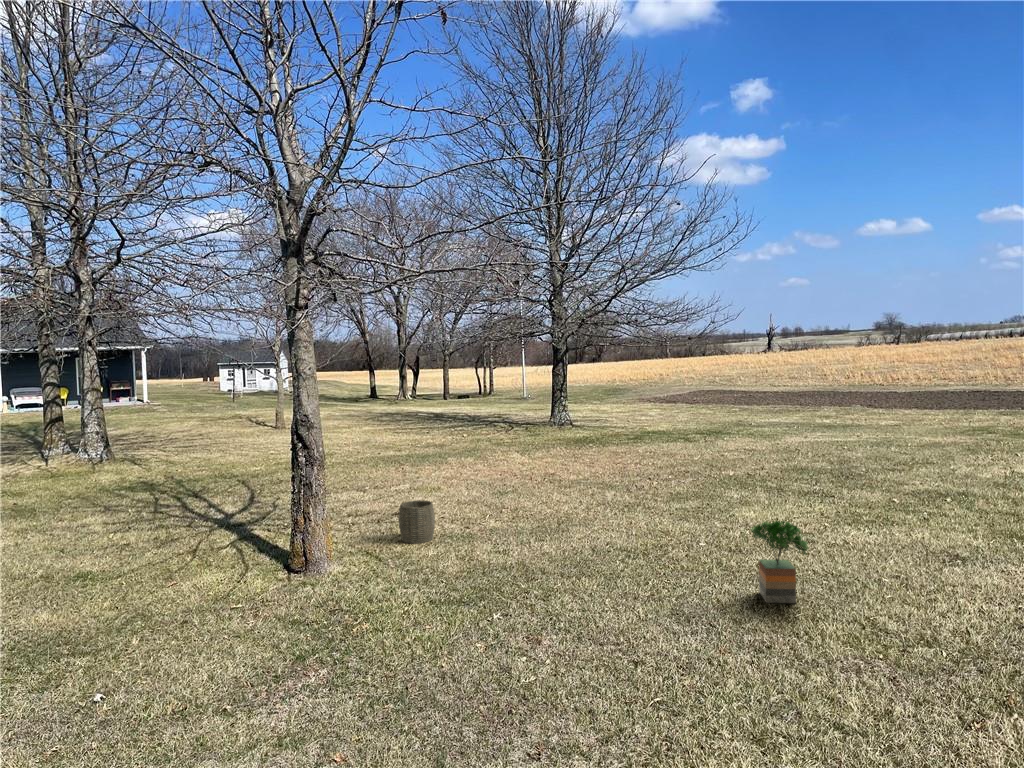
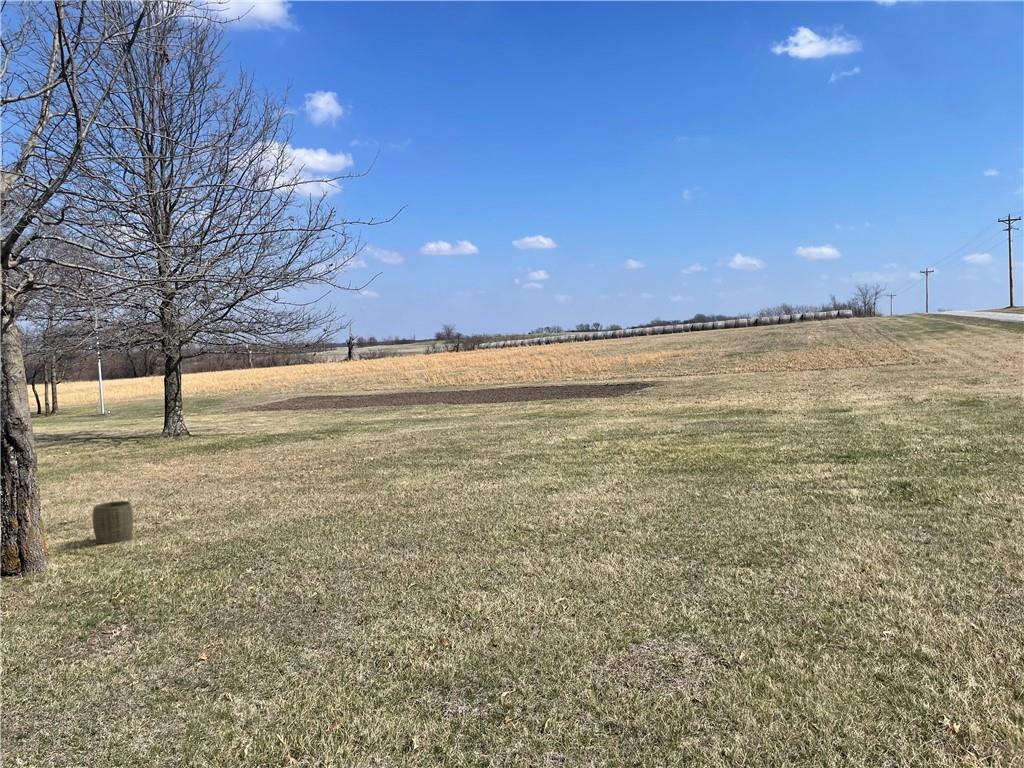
potted tree: present [751,521,809,603] -> none [430,468,471,526]

